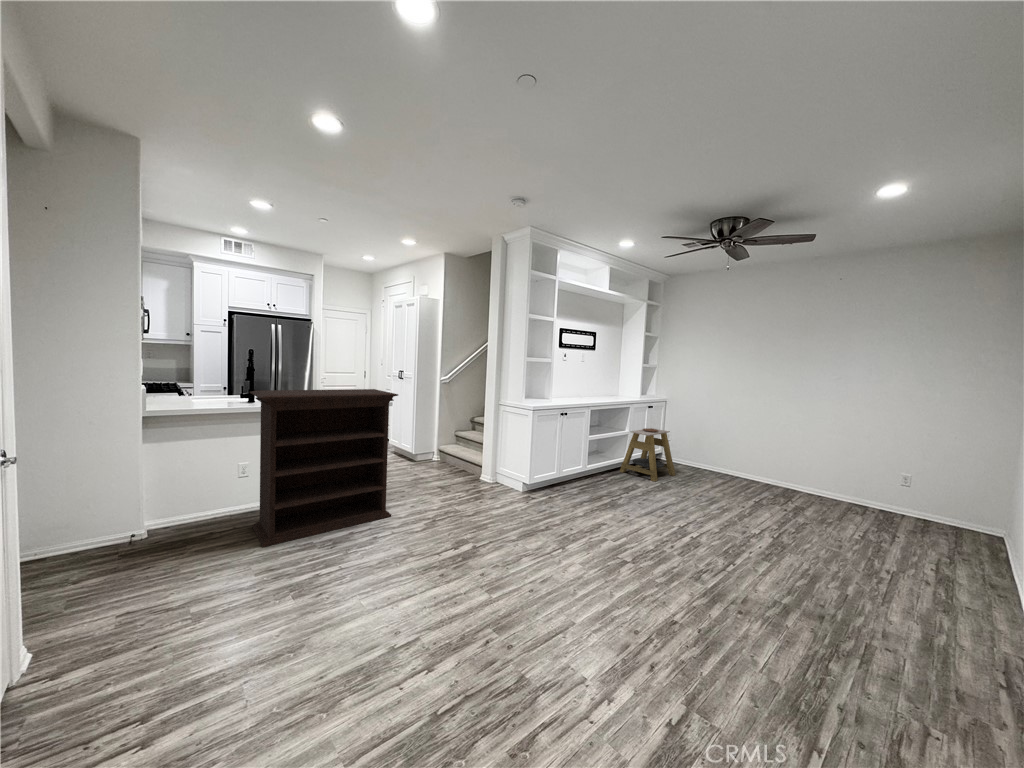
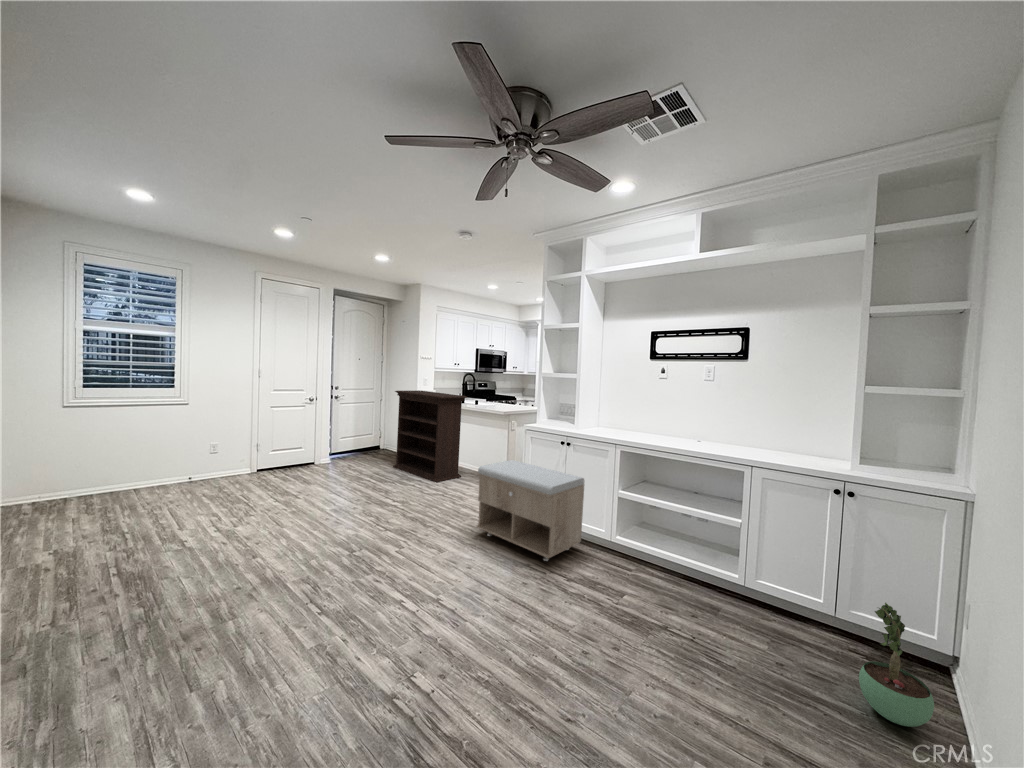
side table: present [620,428,675,482] -> none [653,512,775,664]
storage bench: none [536,432,619,504] -> present [477,460,584,561]
potted plant: none [678,435,702,468] -> present [859,603,934,727]

